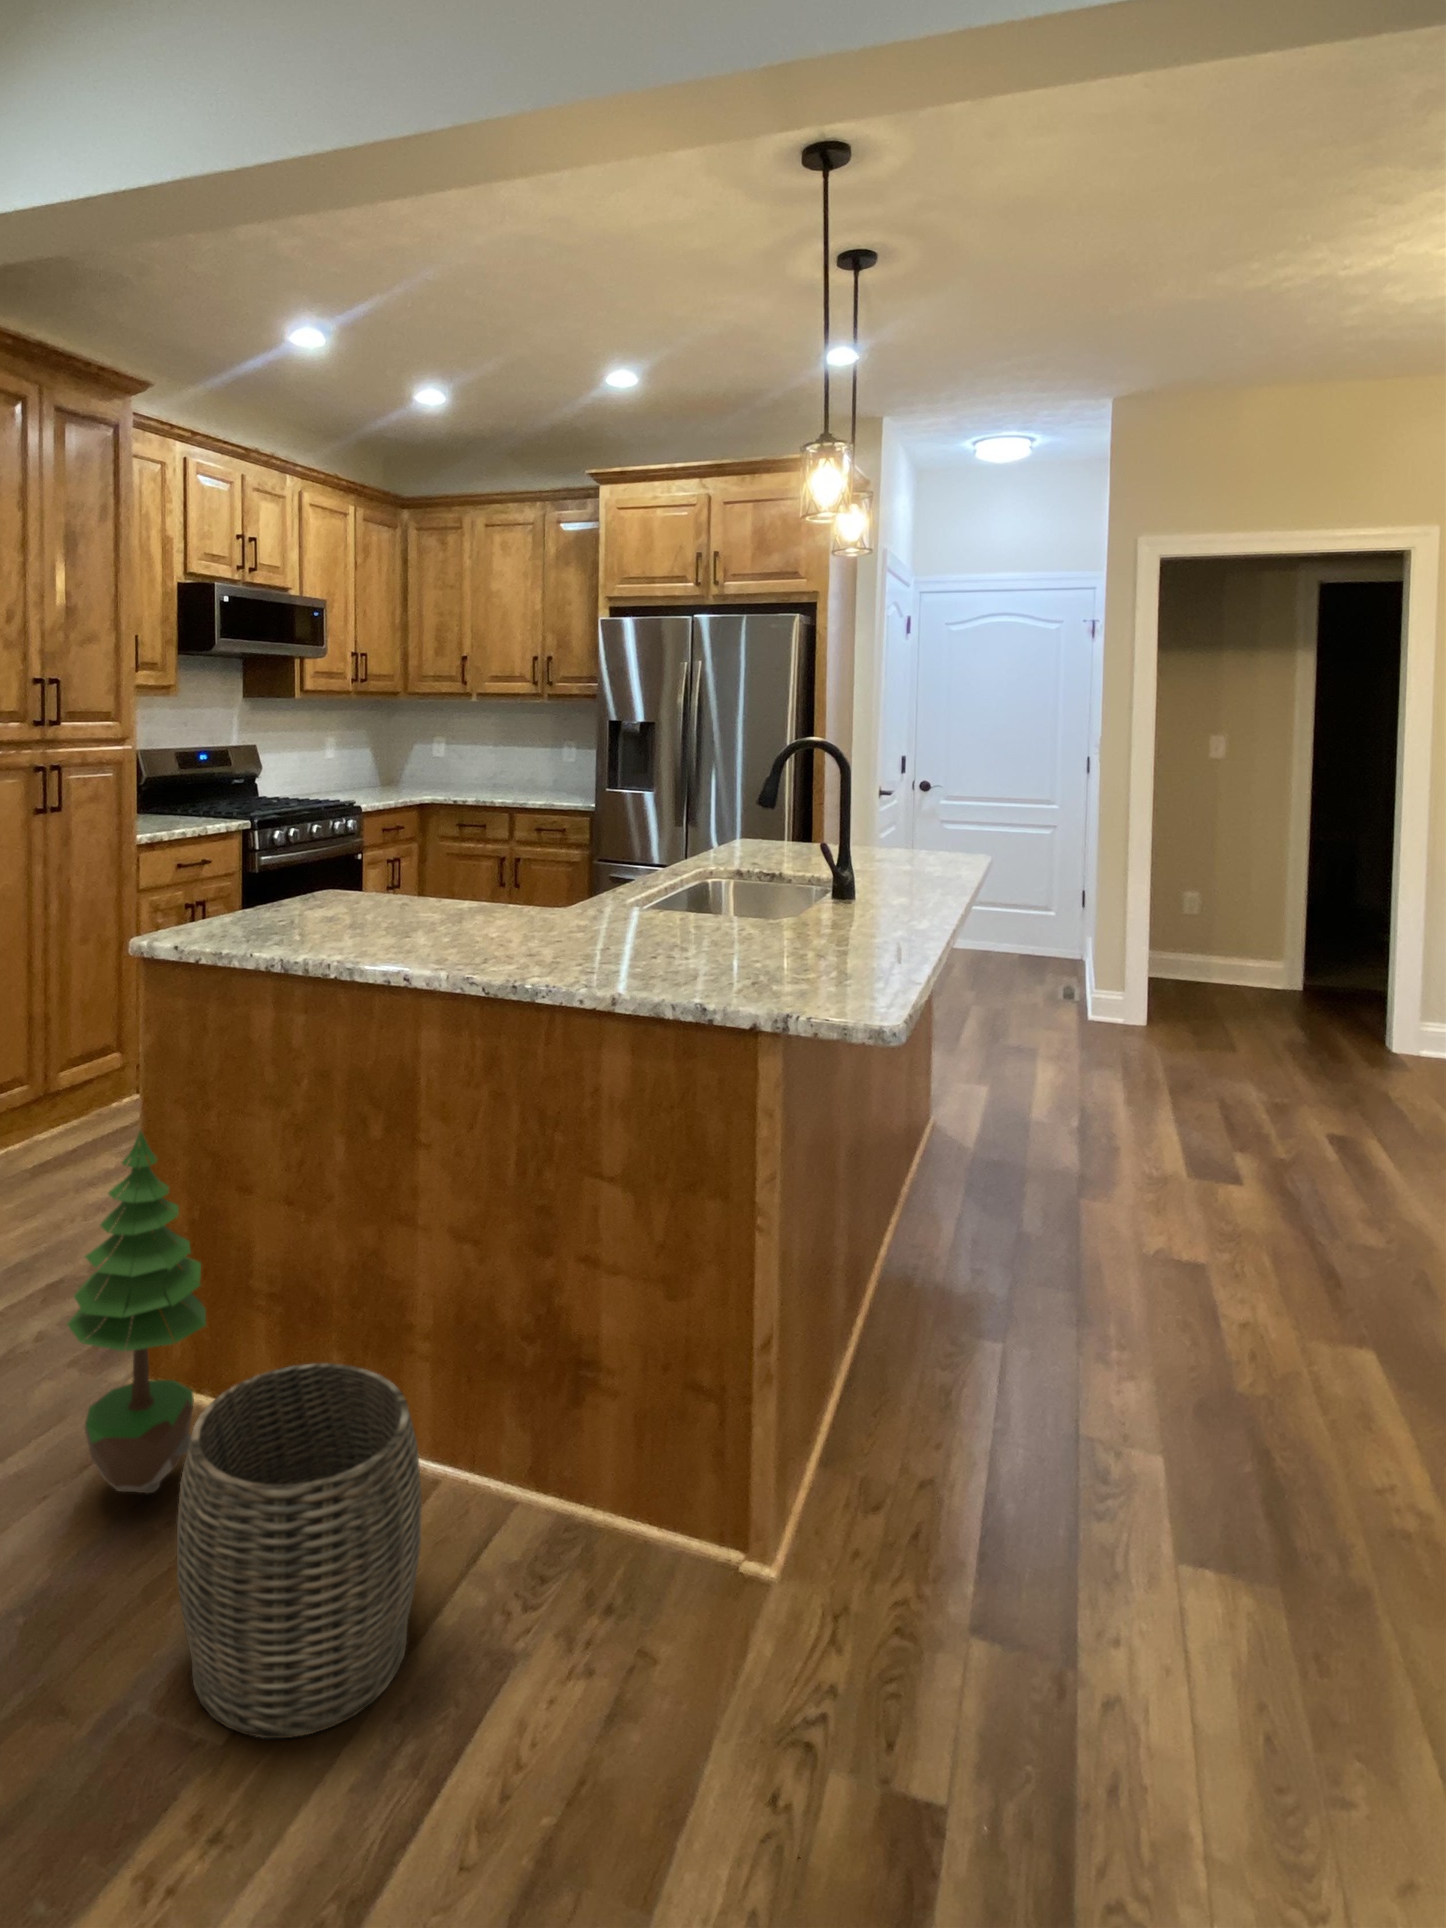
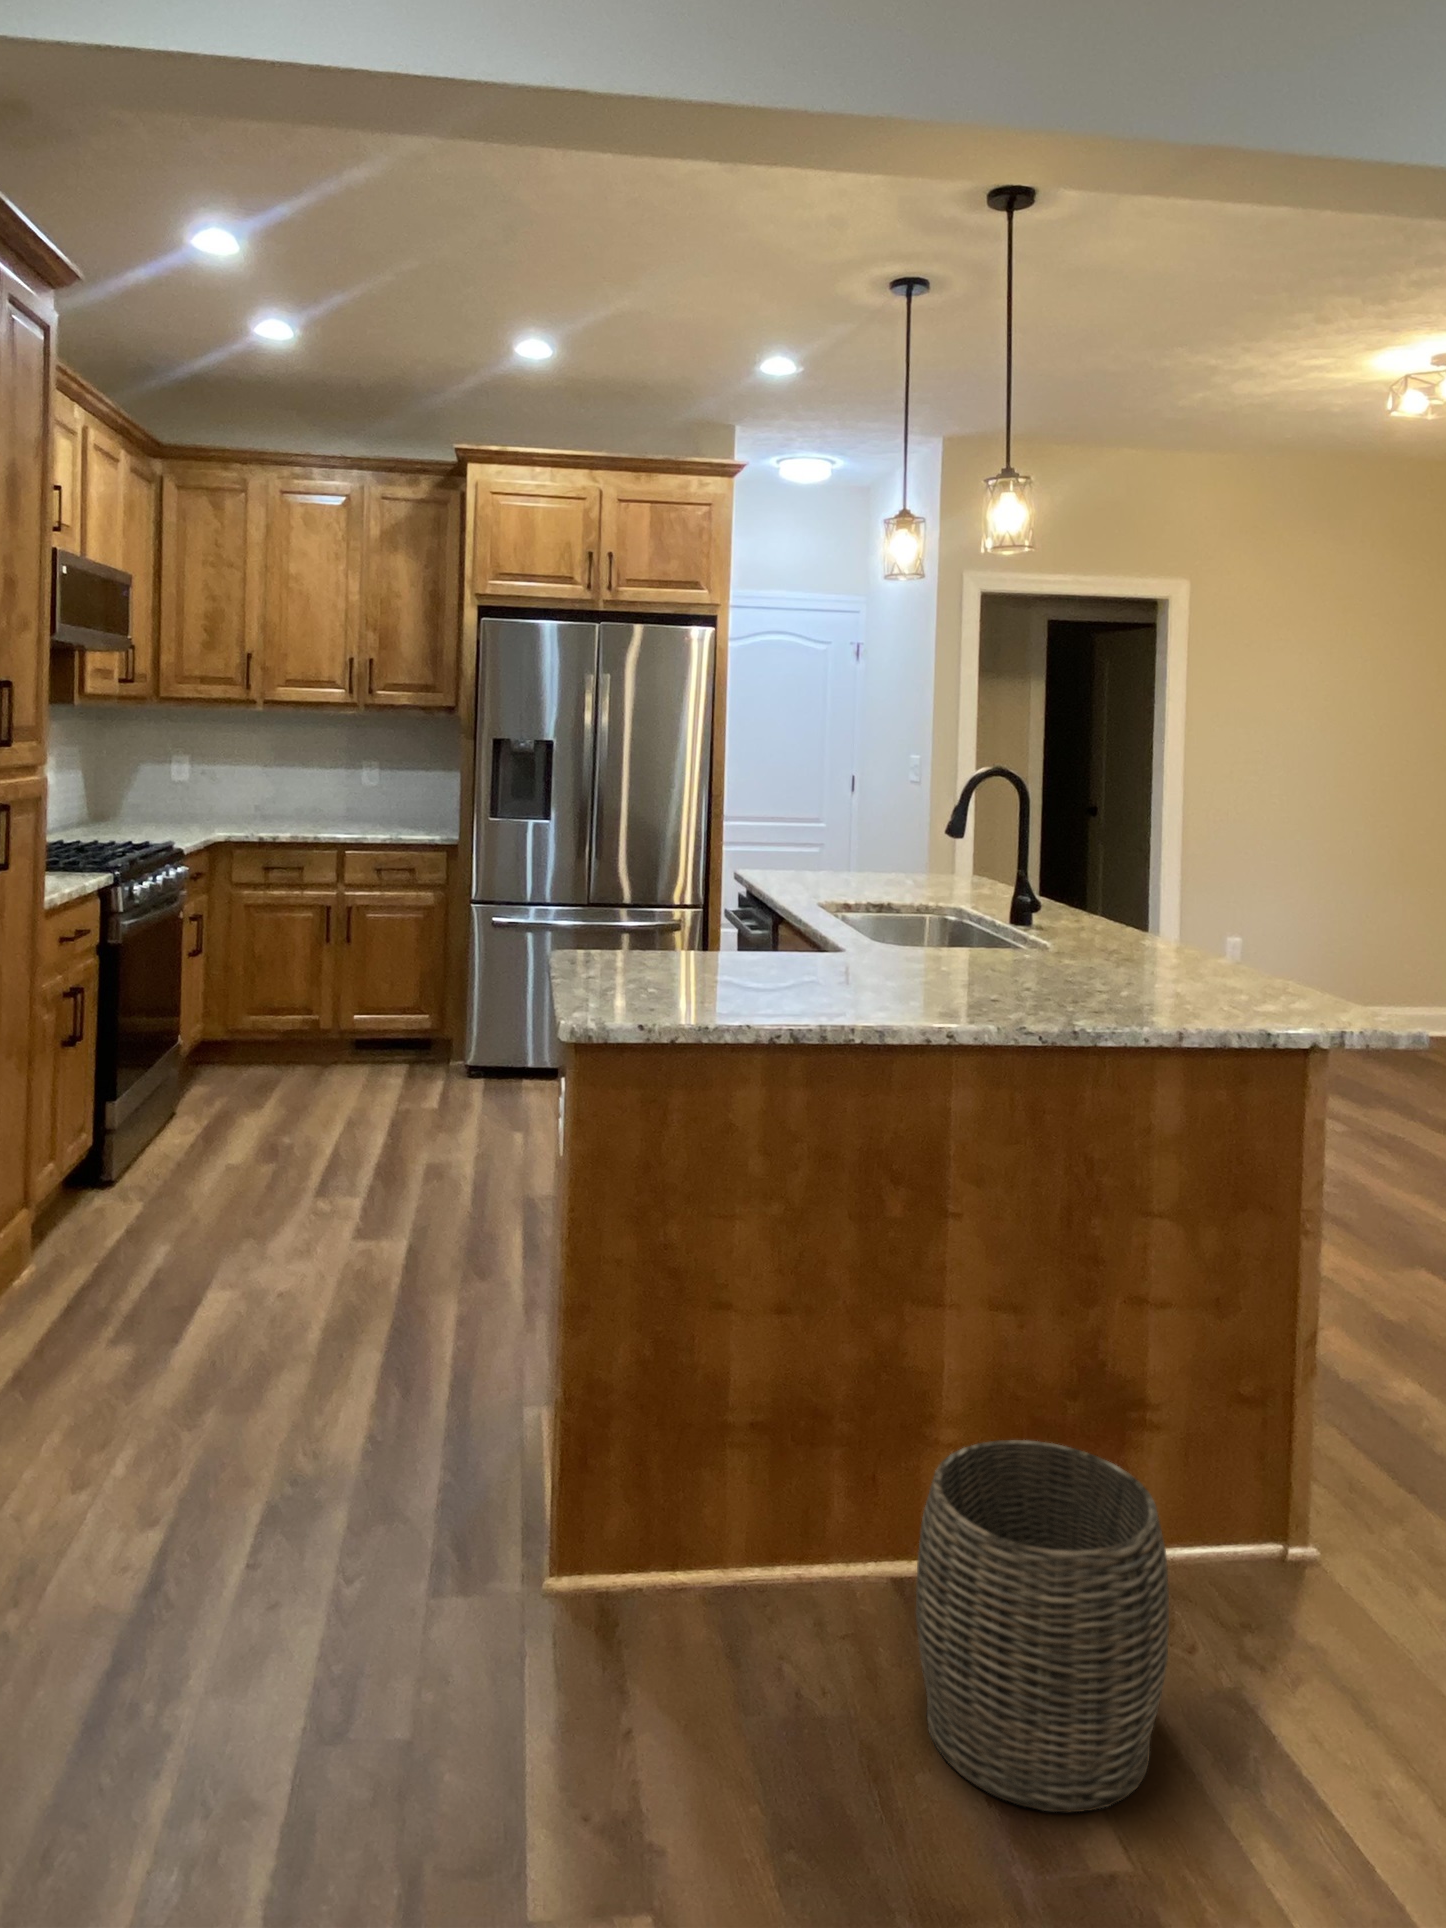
potted tree: present [67,1131,206,1493] -> none [626,1238,781,1667]

